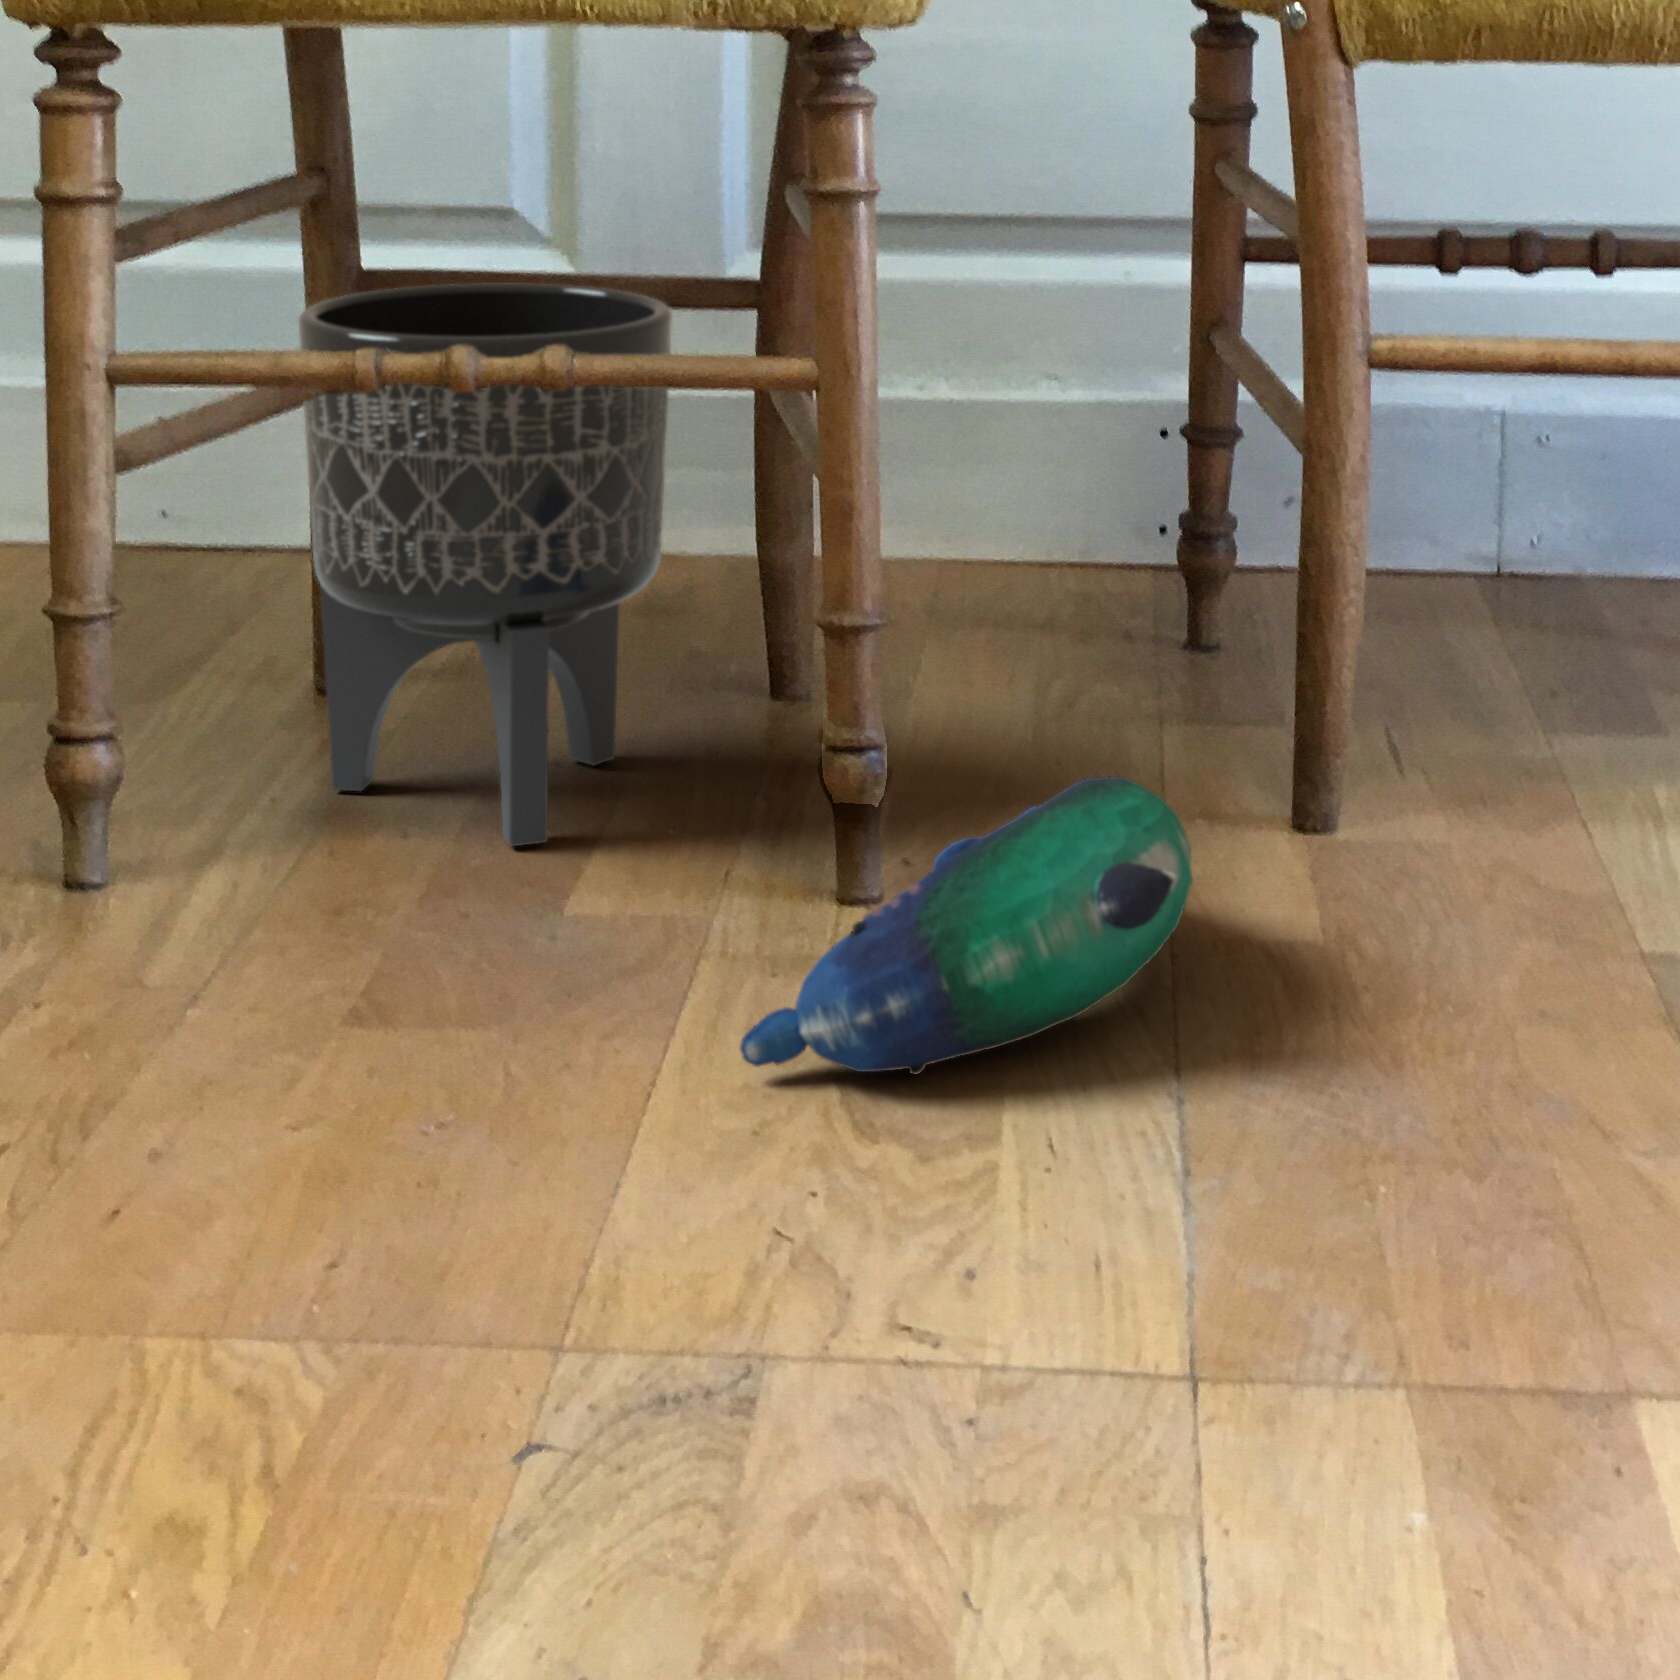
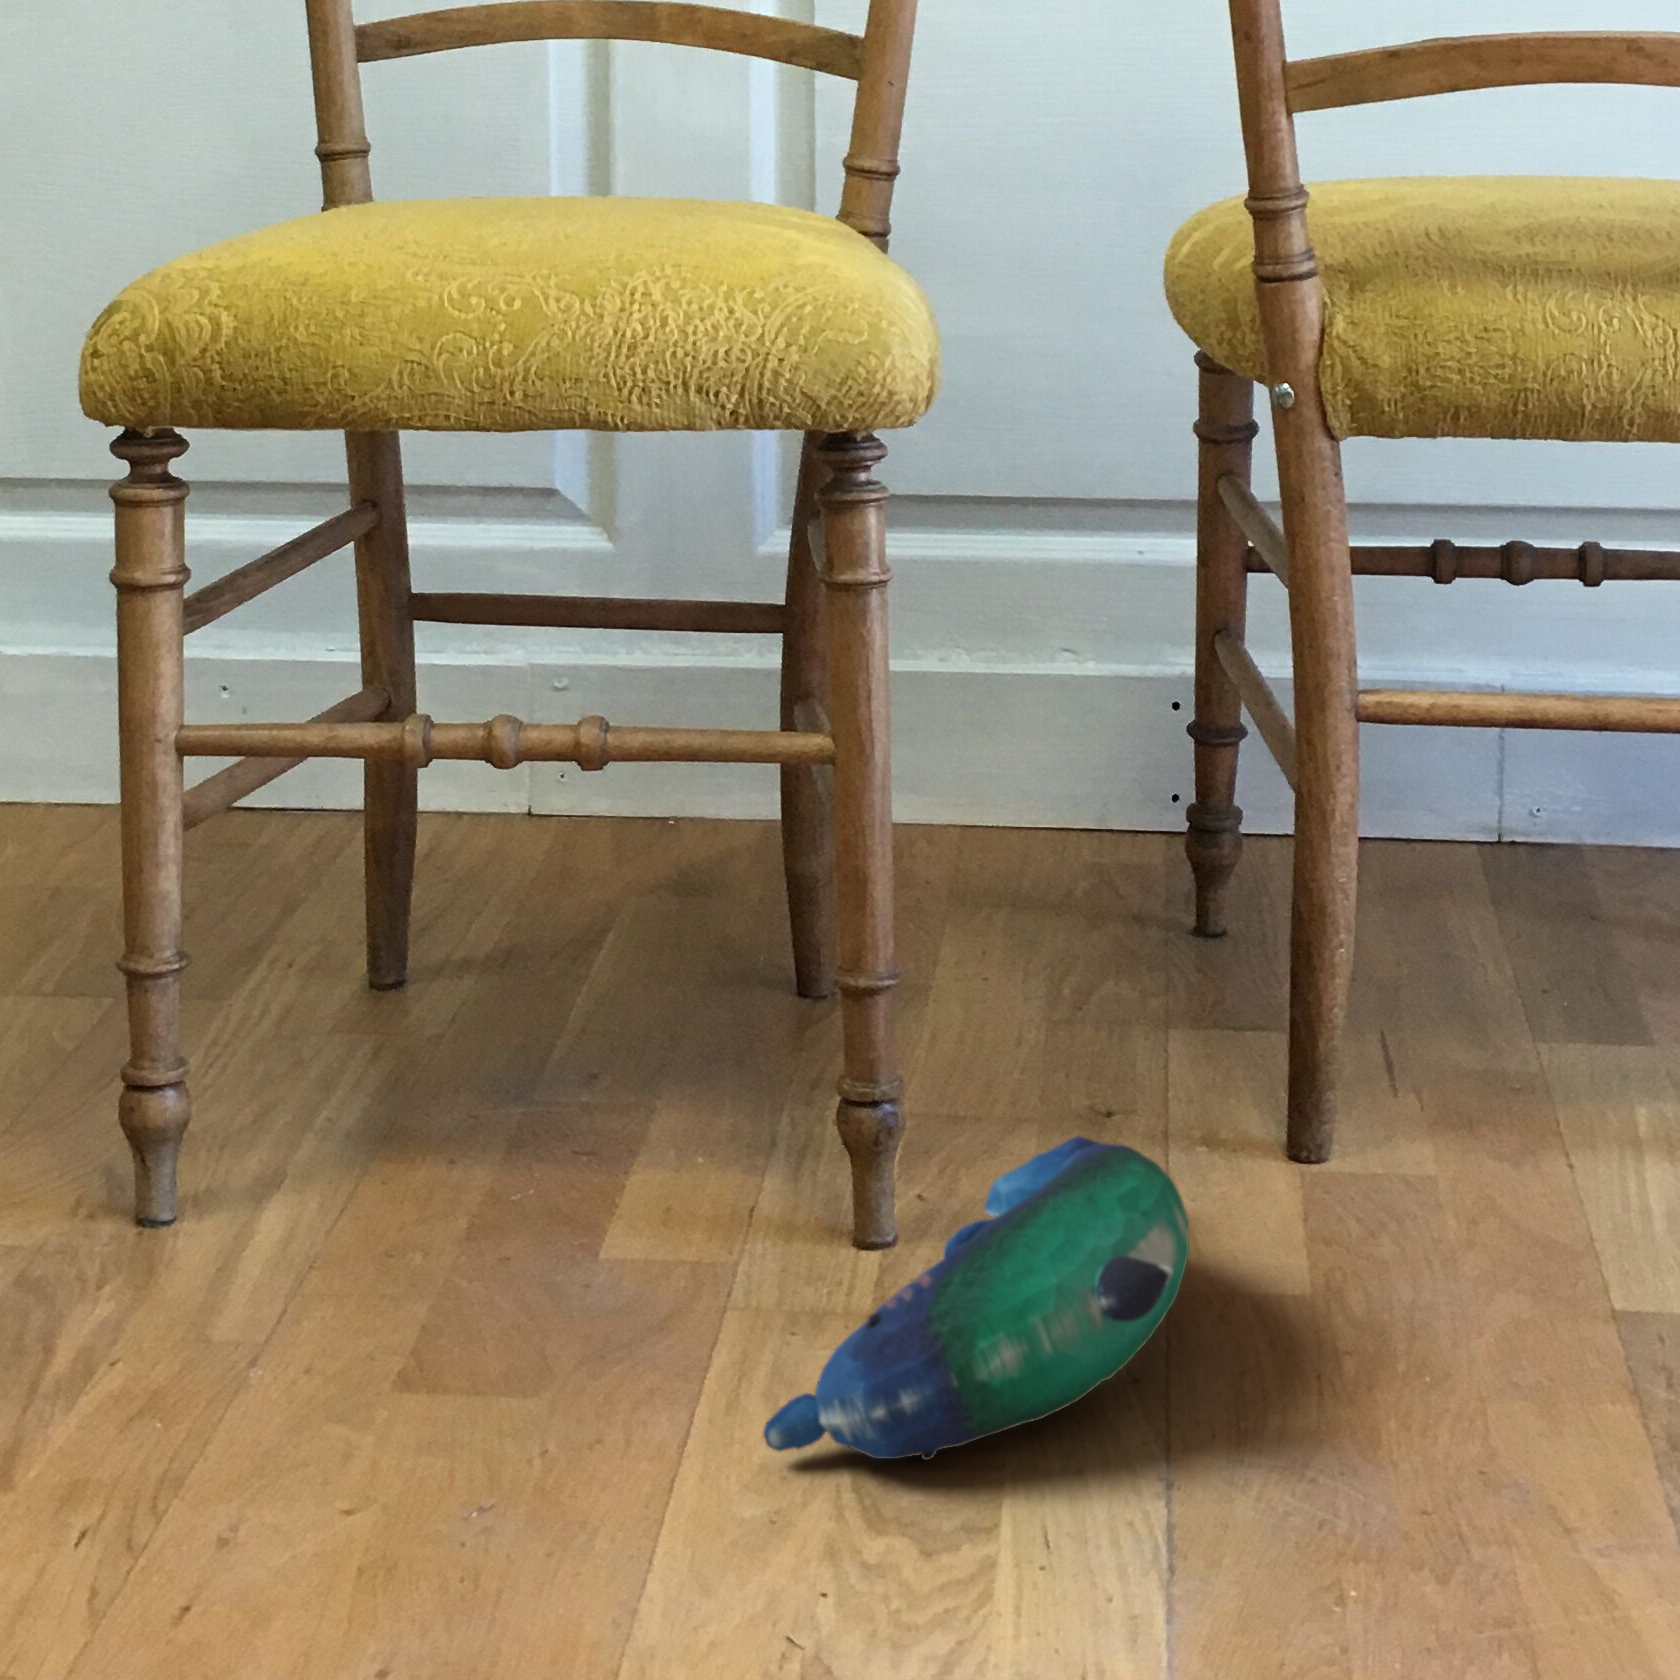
planter: present [298,283,672,846] -> none [352,617,699,1175]

